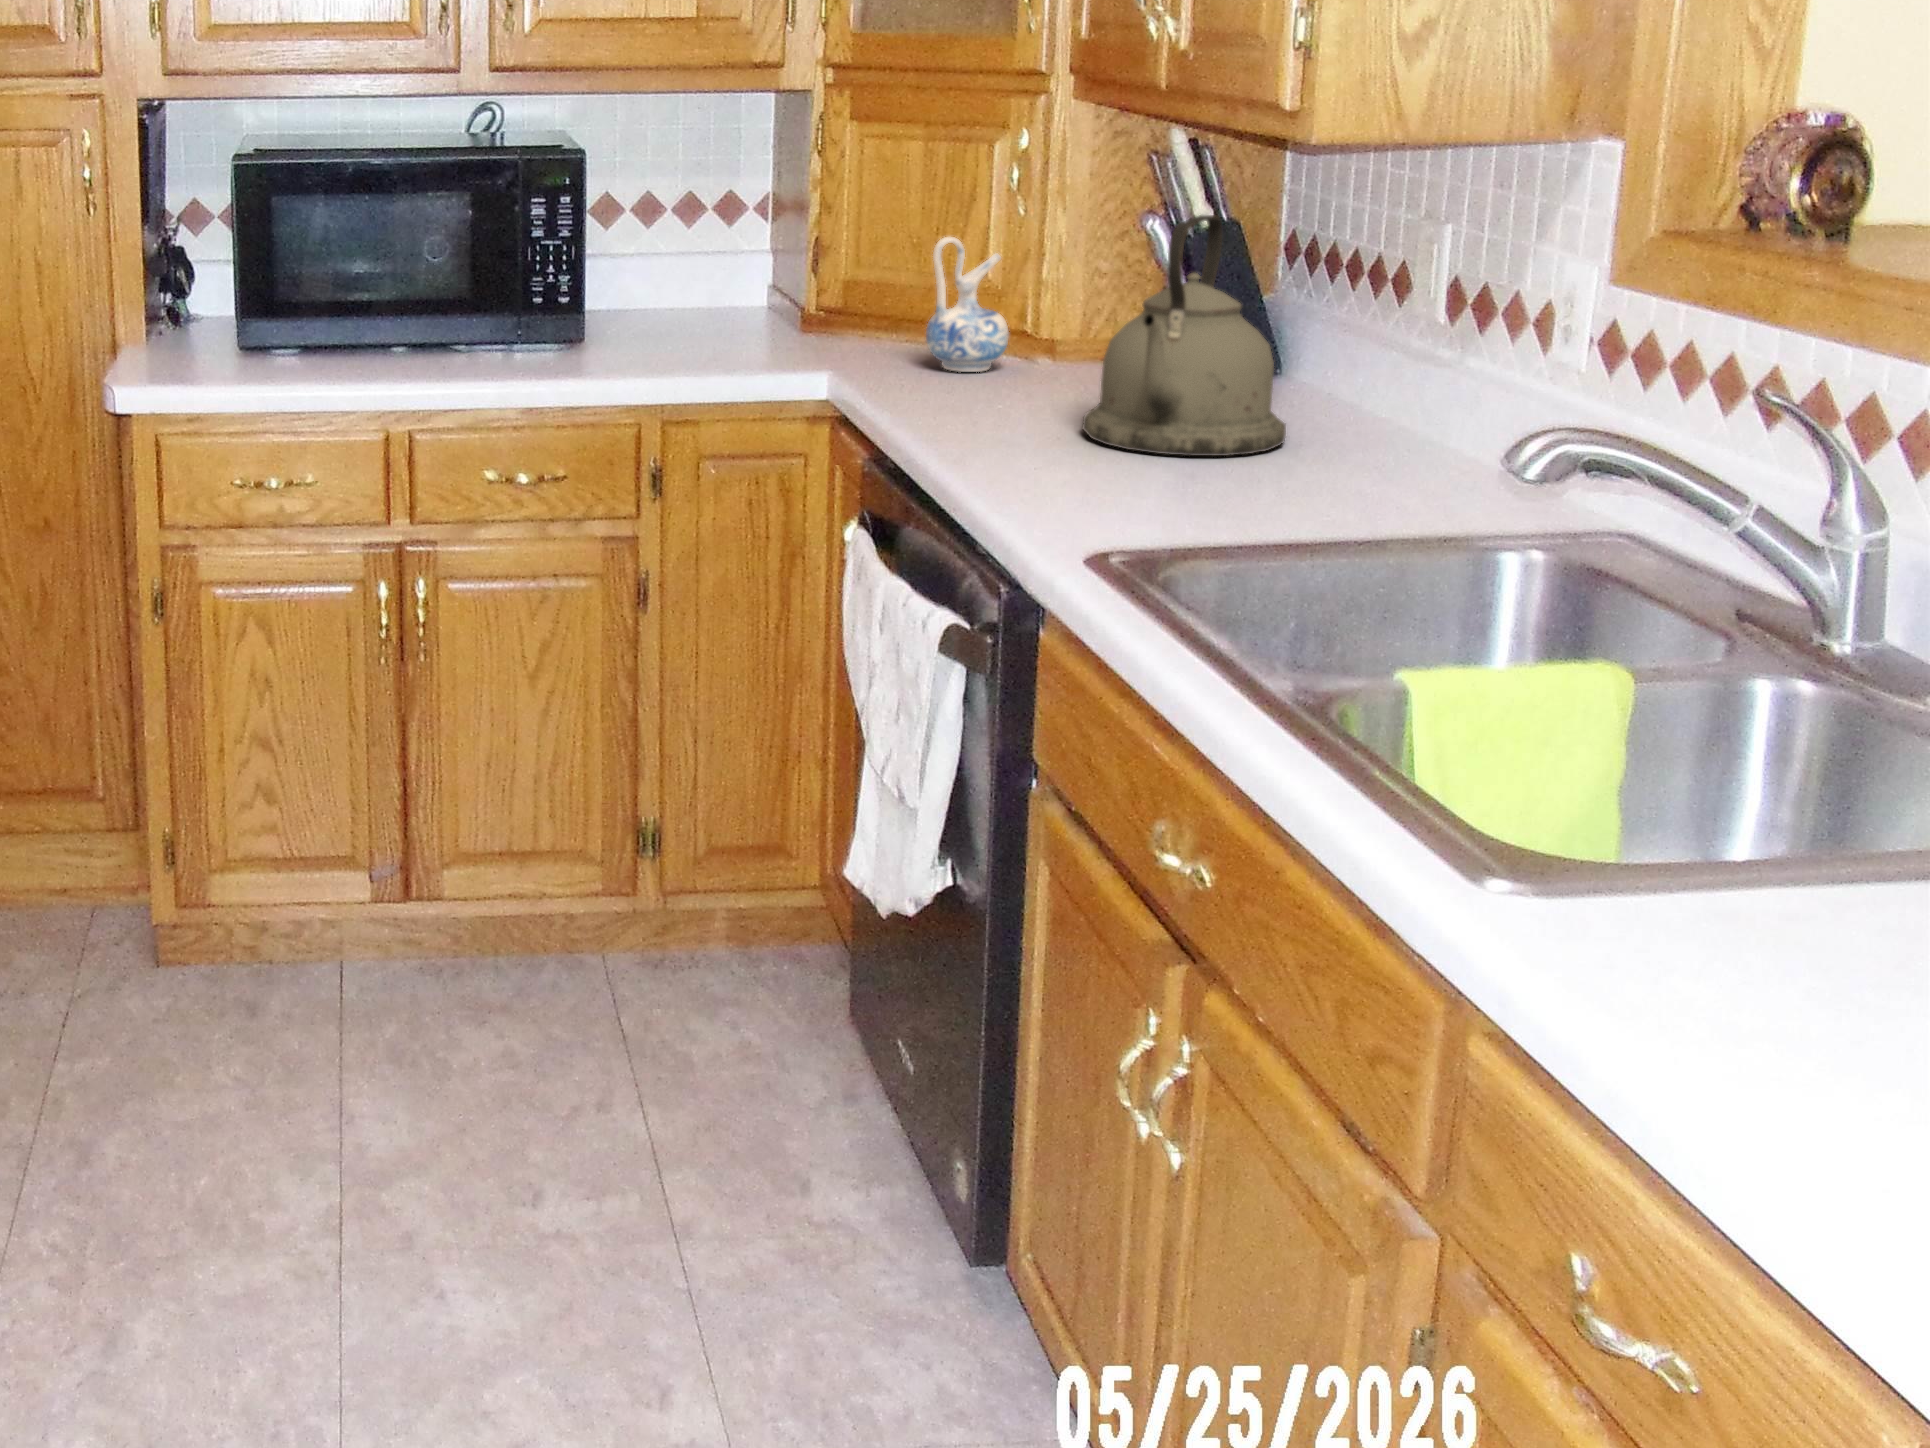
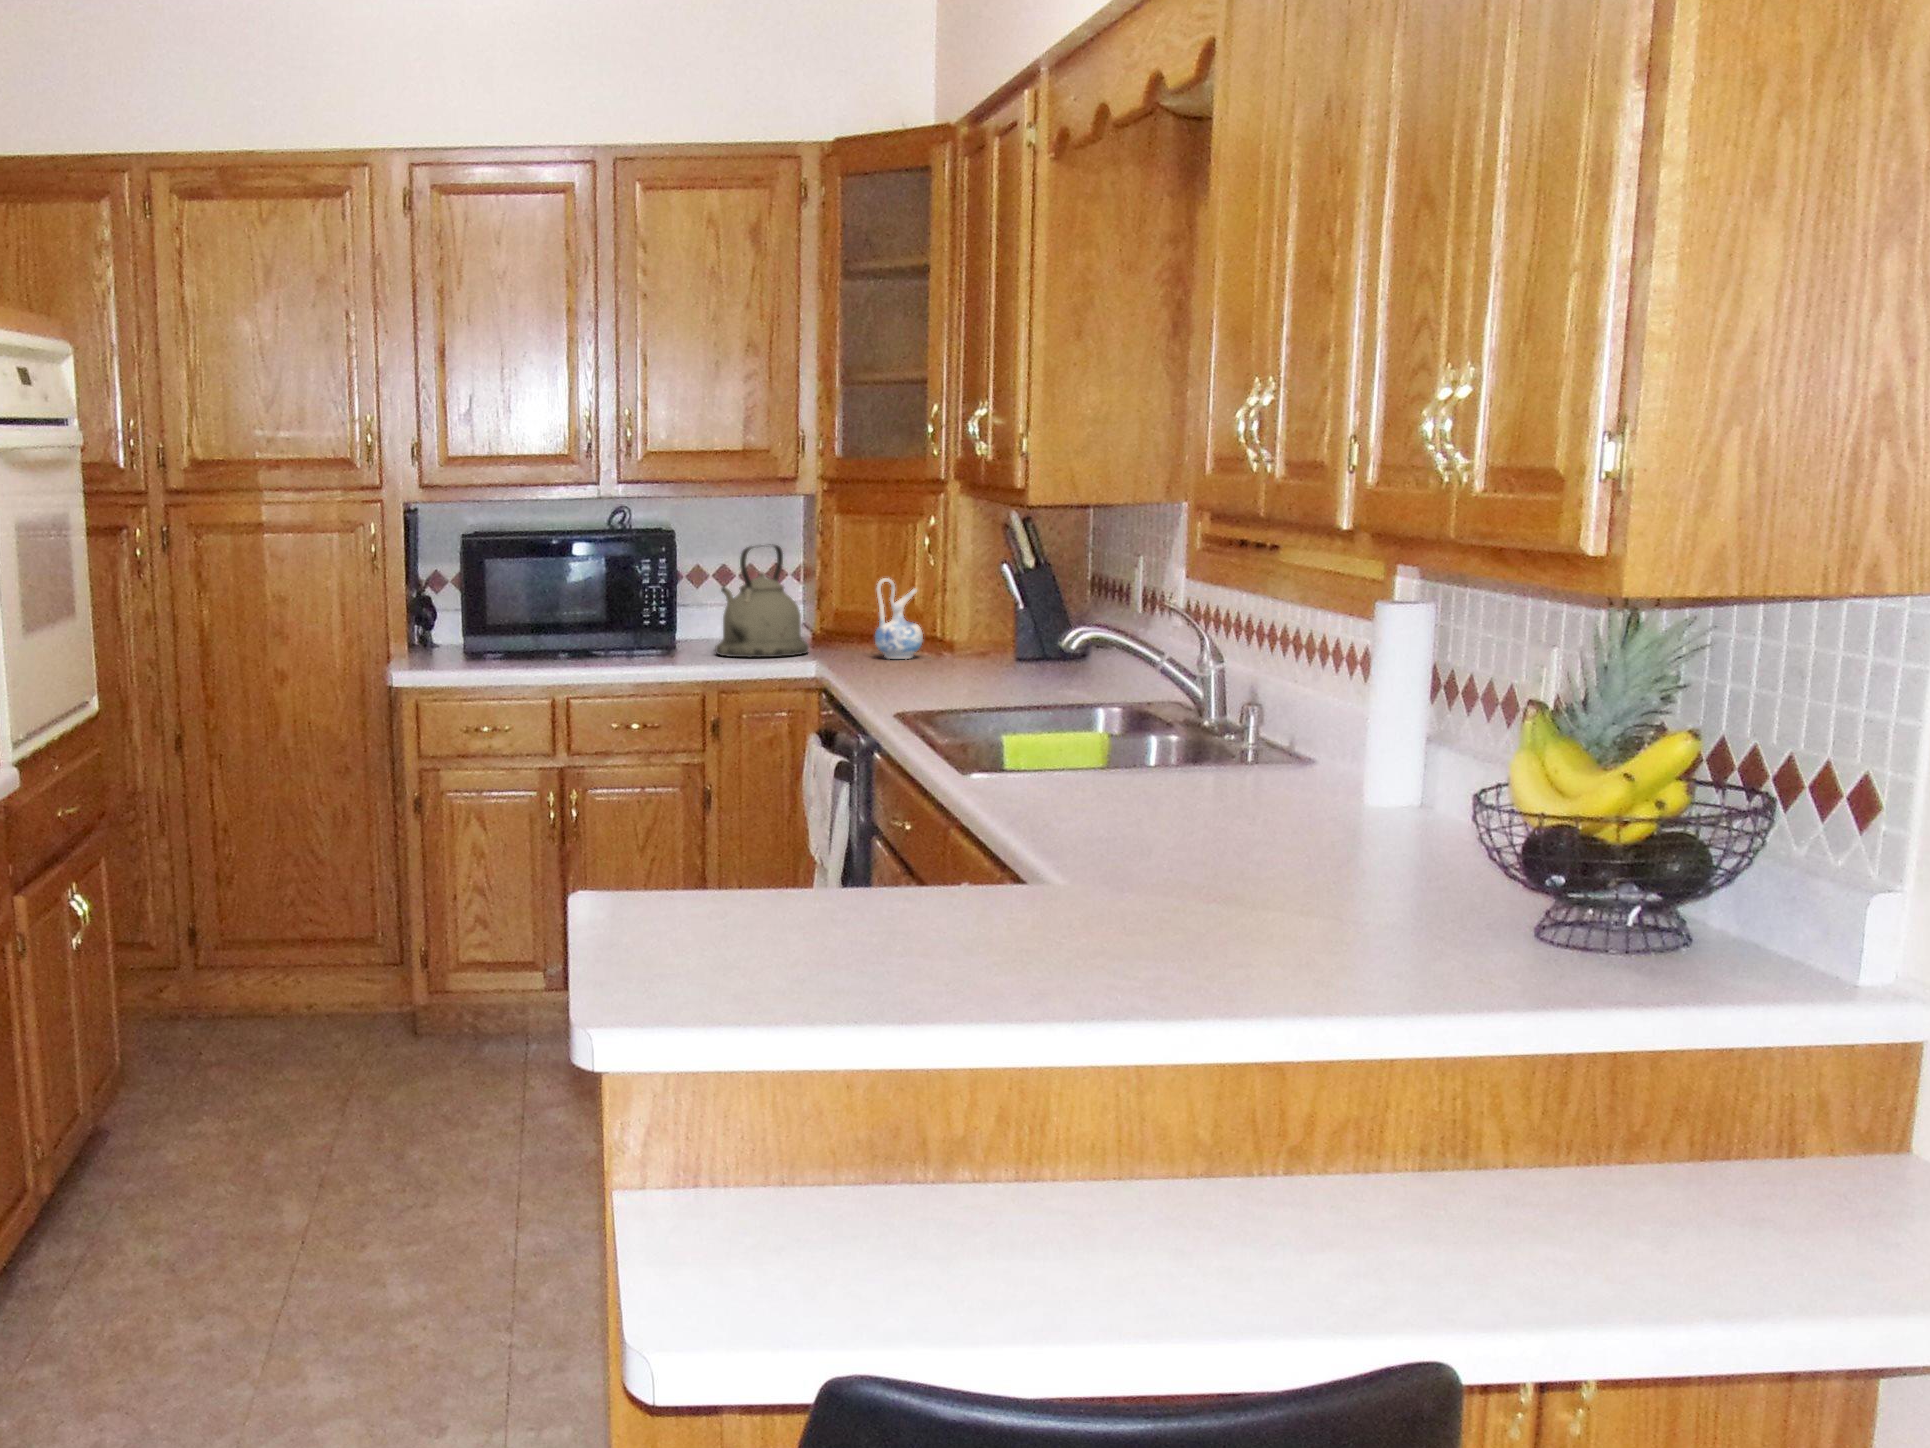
kettle: present [1083,215,1286,456] -> present [716,545,809,657]

